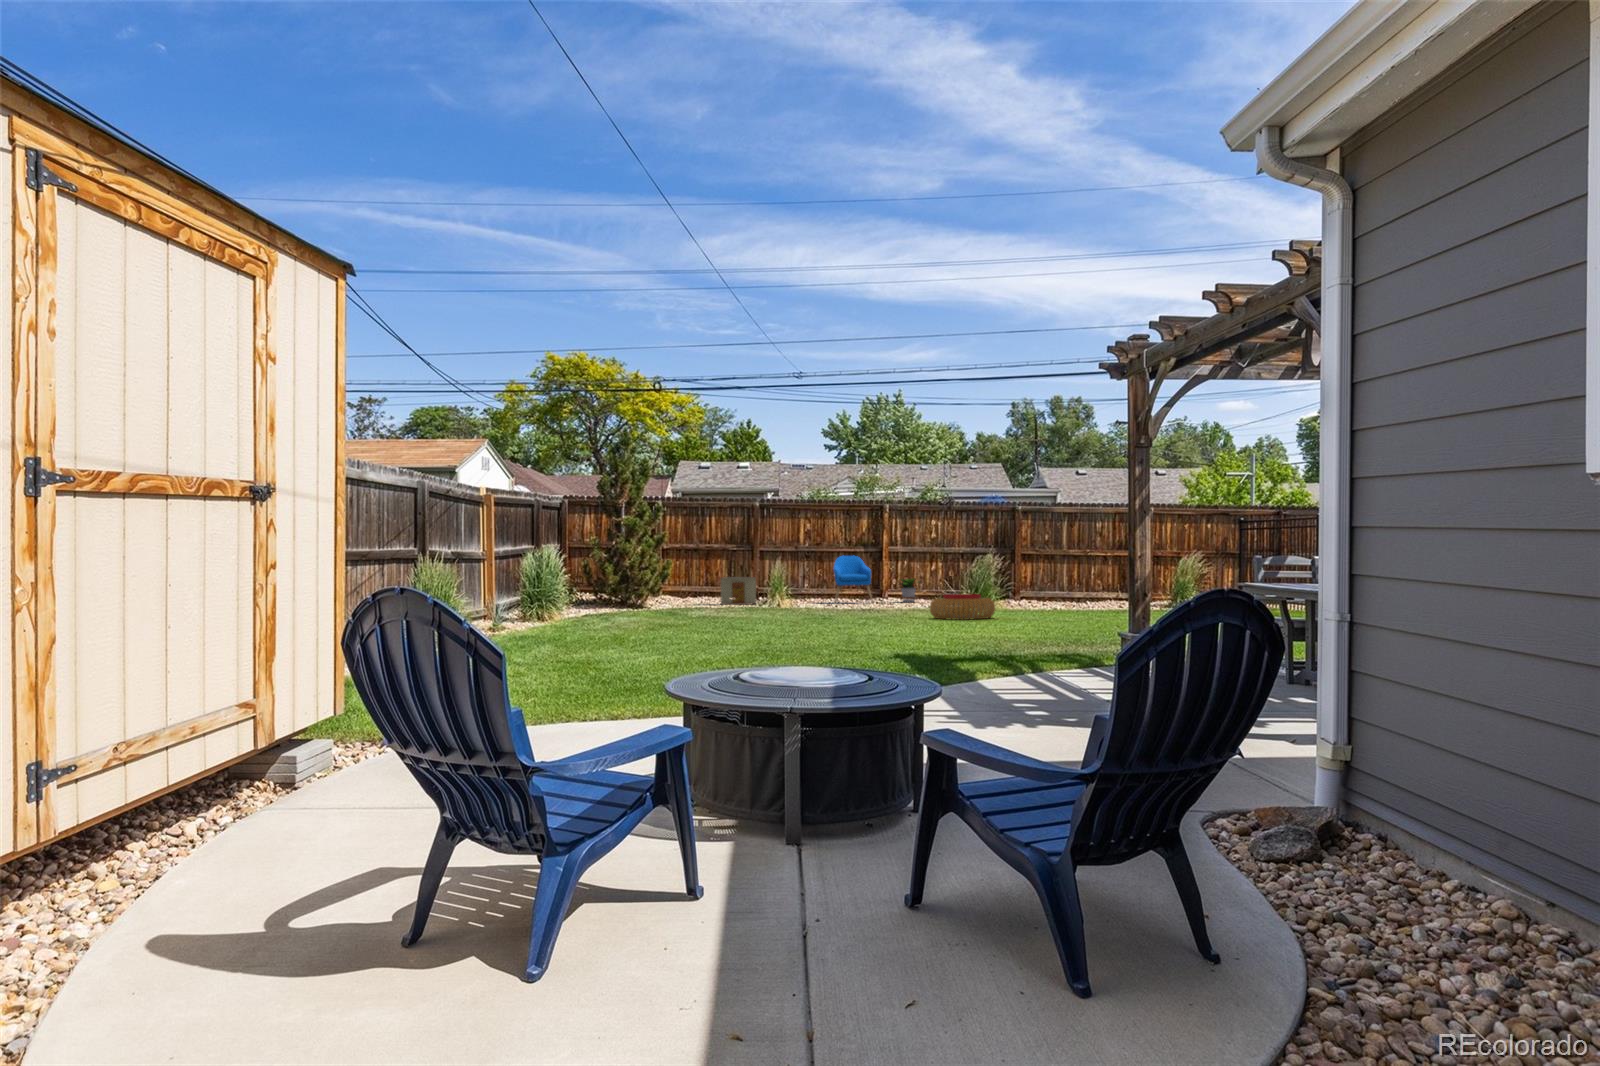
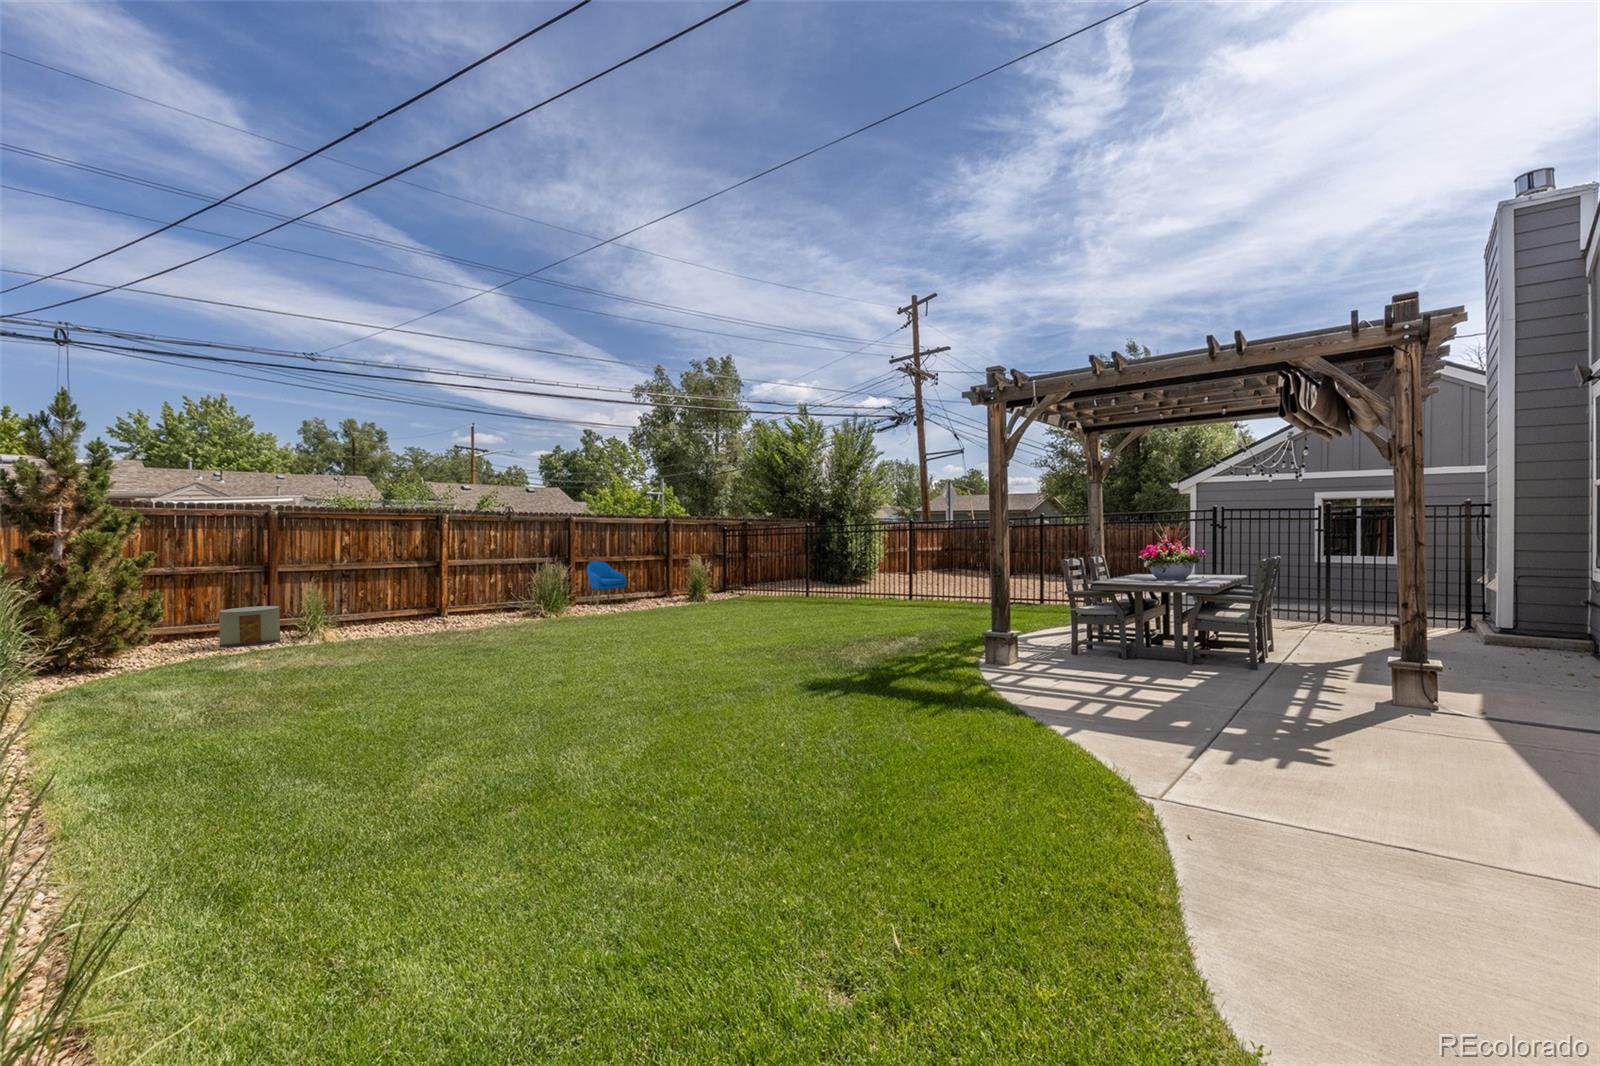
armchair: present [834,556,873,603] -> present [587,561,627,606]
potted plant: present [901,579,920,602] -> none [454,592,488,618]
pouf: present [930,594,996,620] -> none [632,633,700,665]

